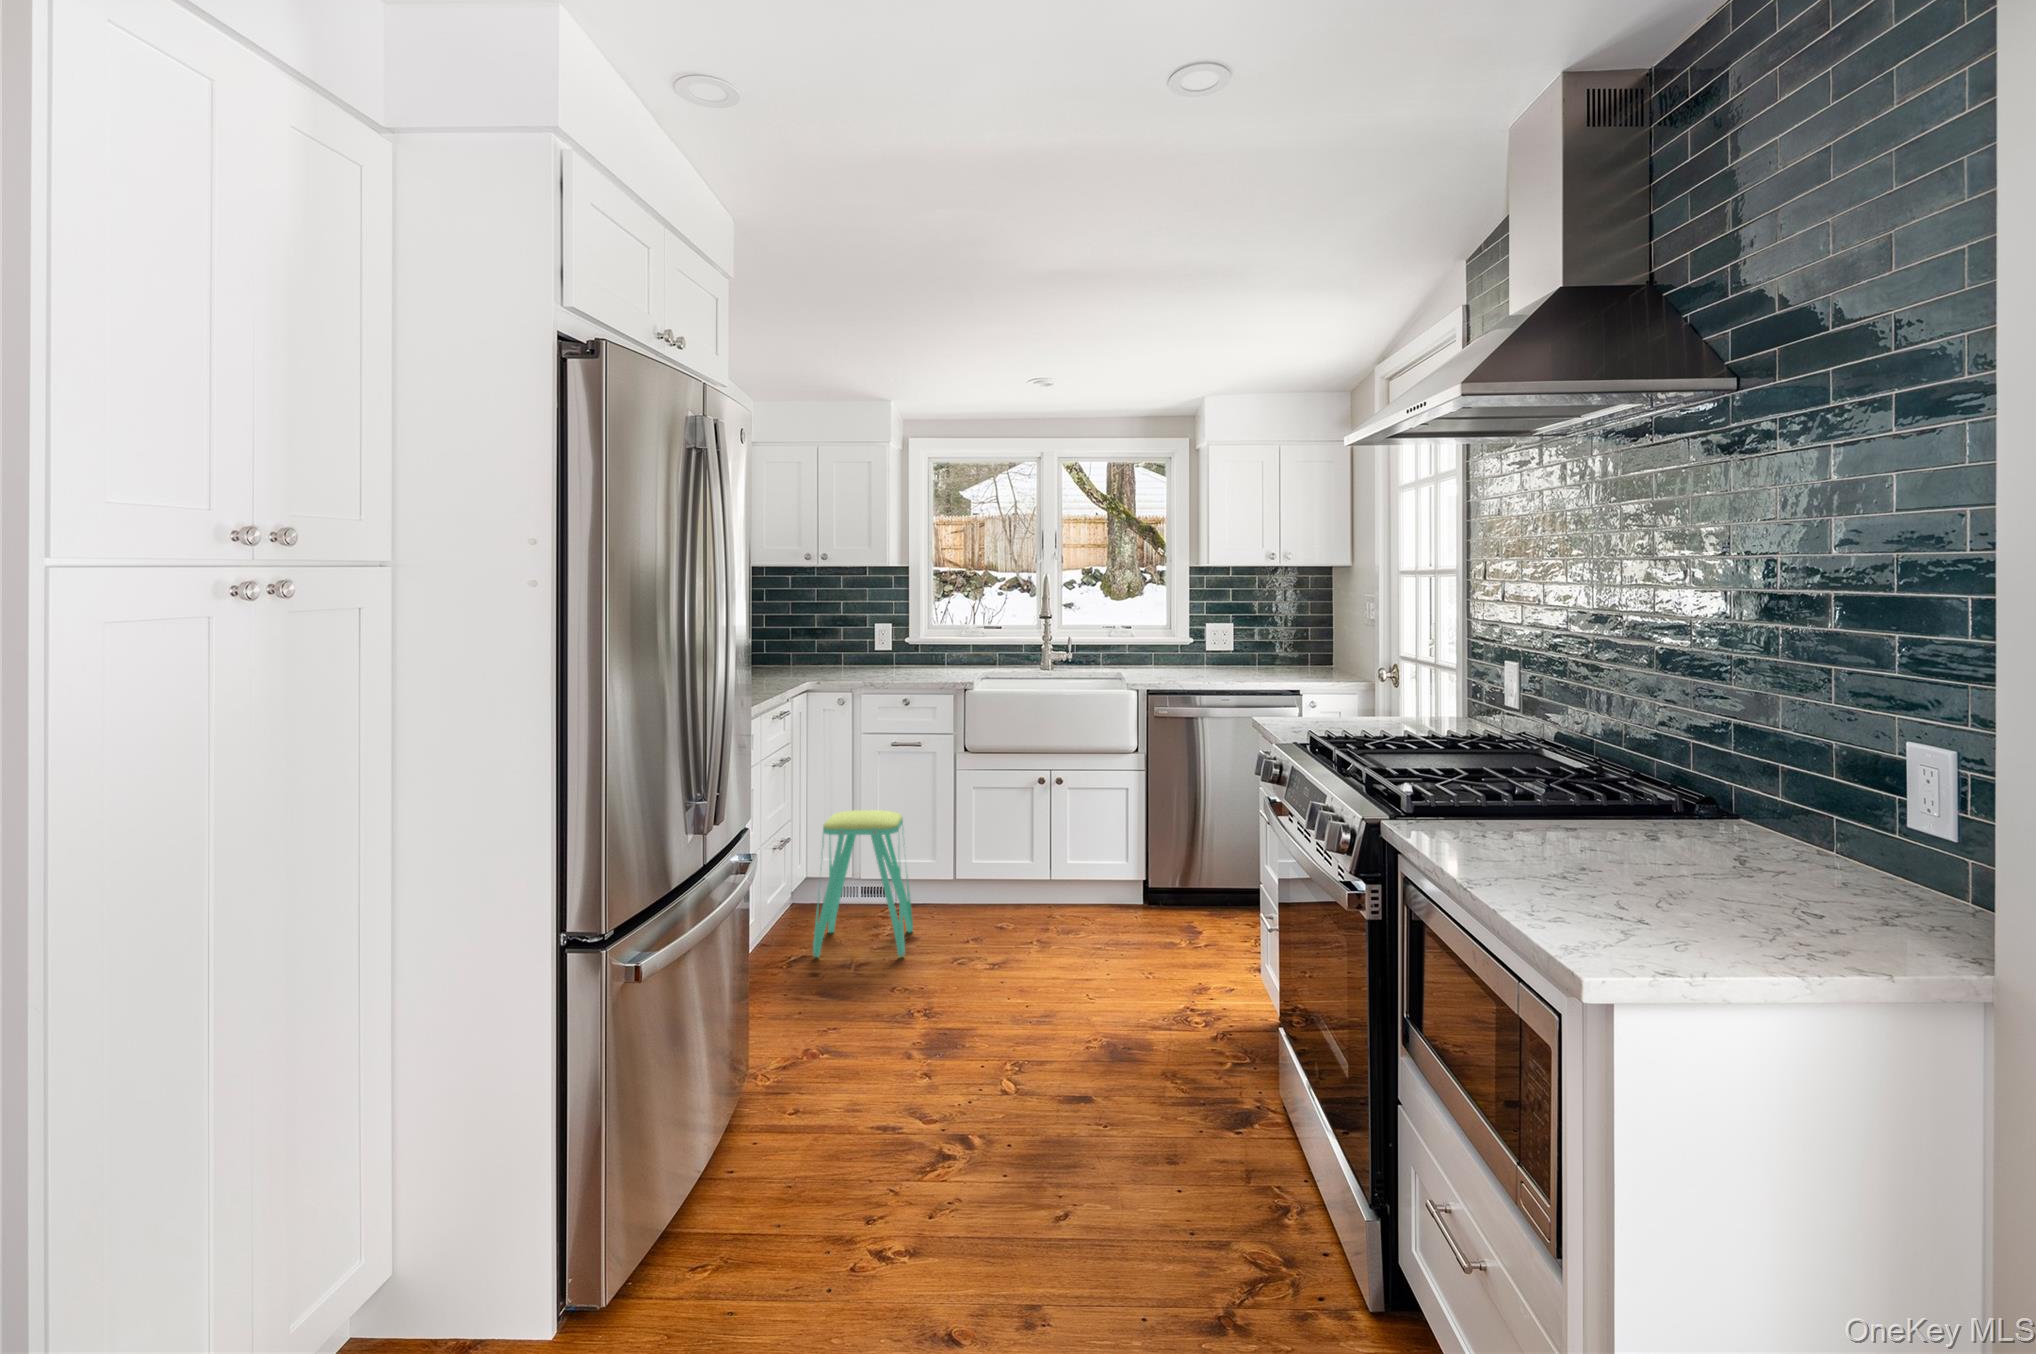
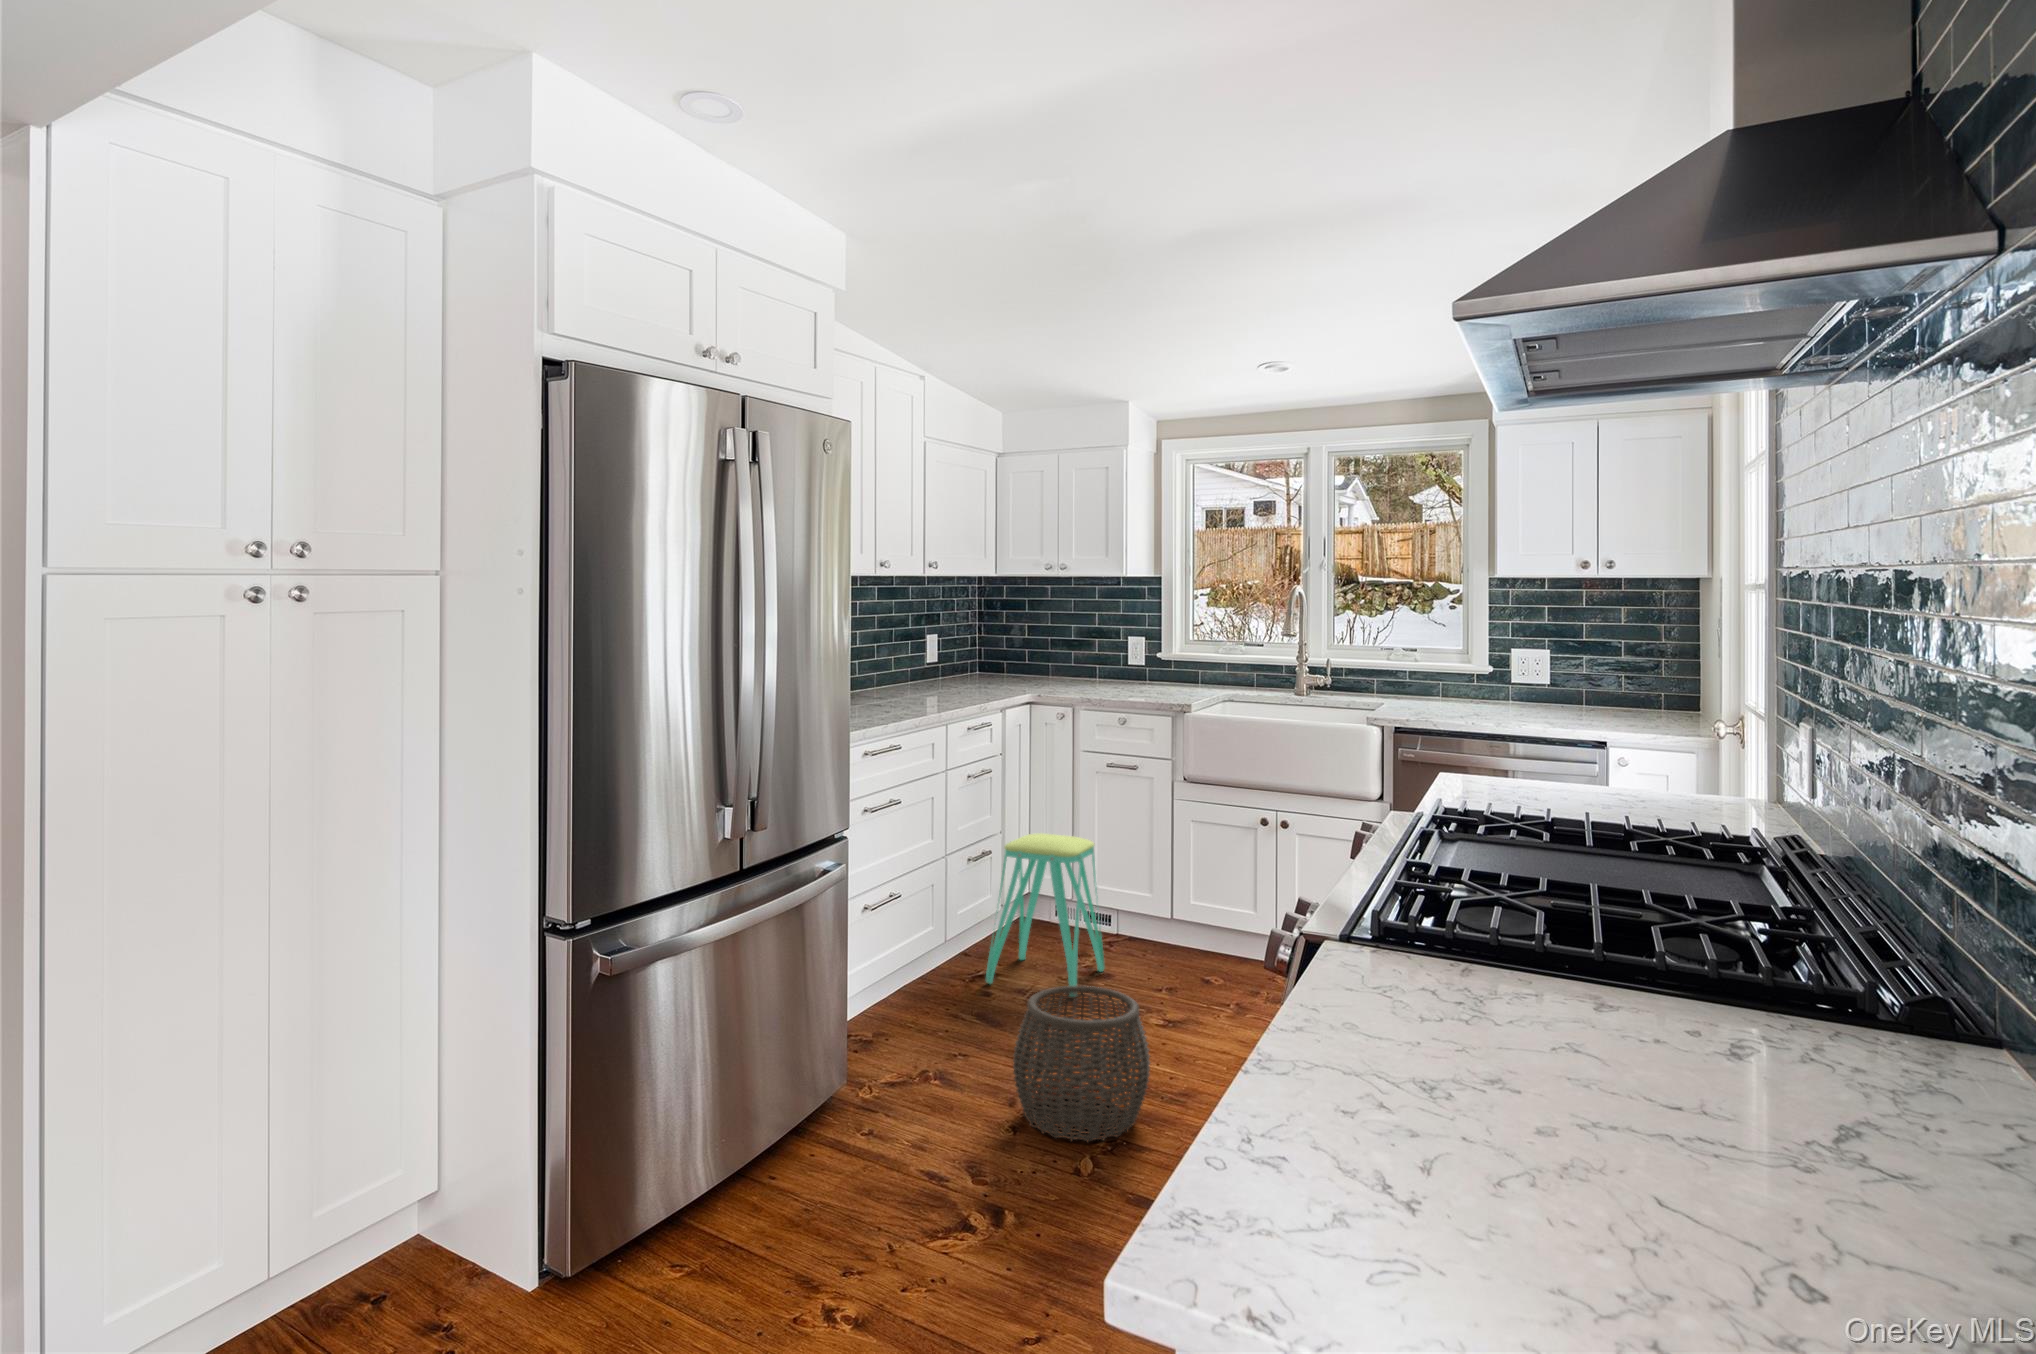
woven basket: none [917,936,1040,1073] -> present [1013,986,1150,1142]

